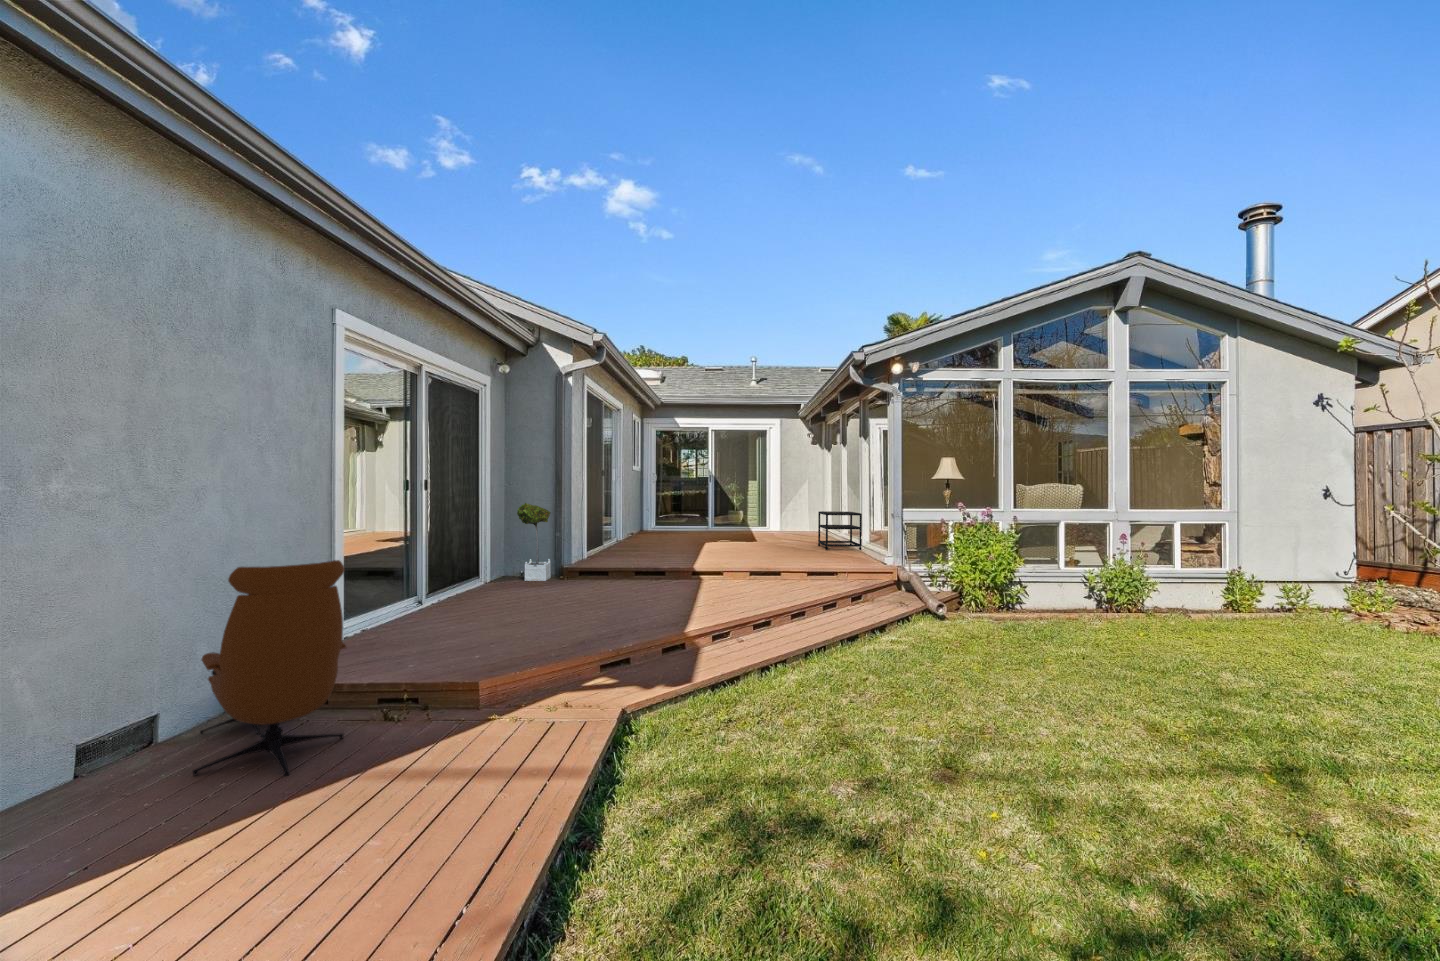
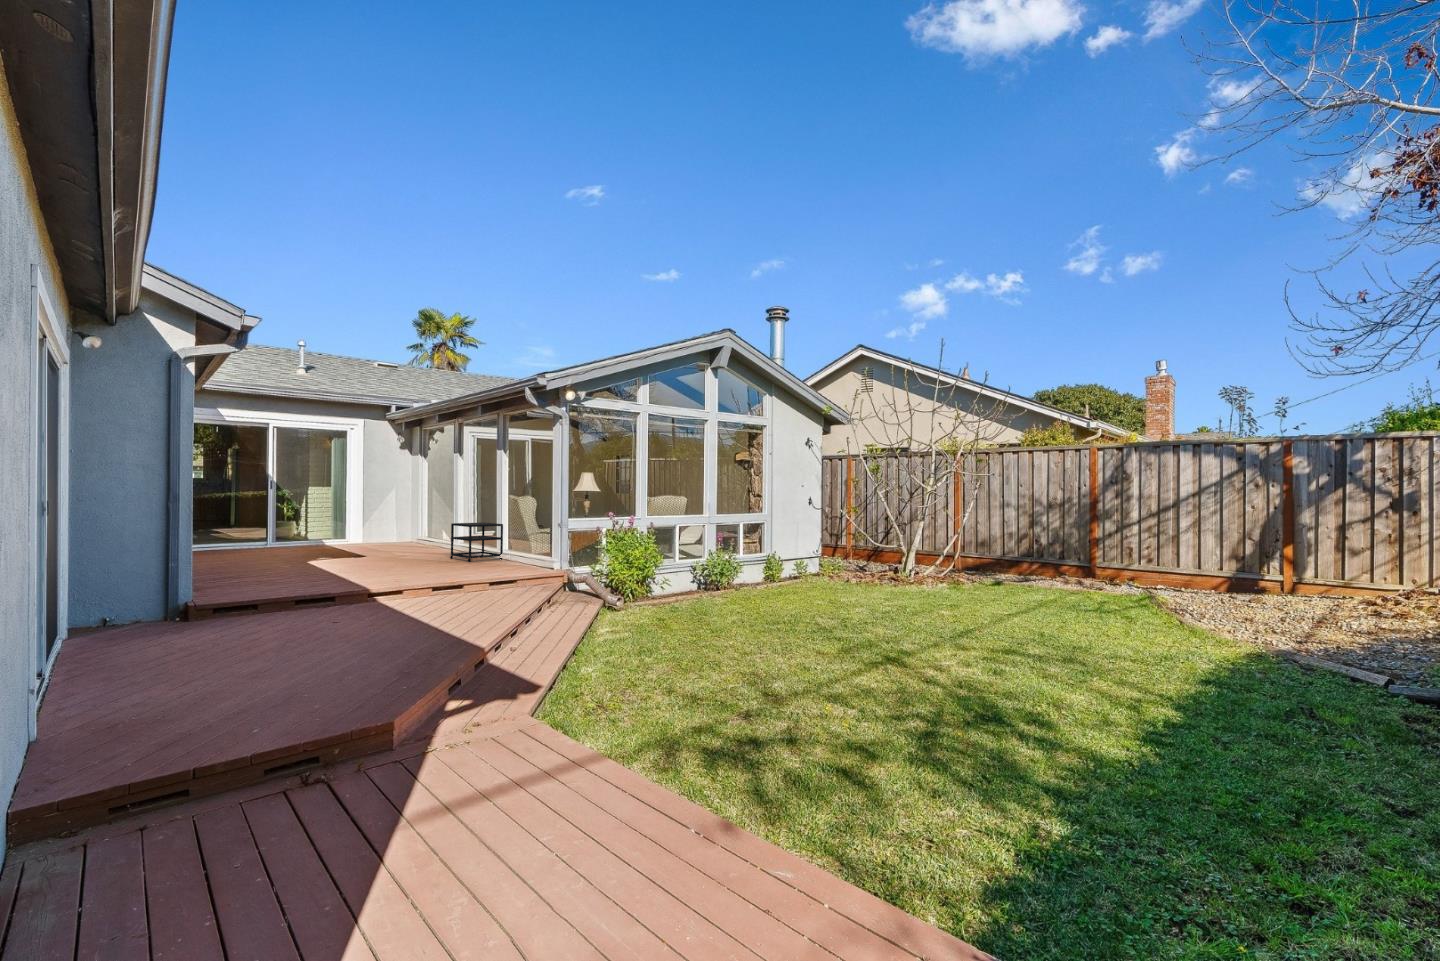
potted tree: present [517,503,551,581] -> none [124,526,181,631]
lounge chair: present [193,560,346,776] -> none [57,594,373,863]

